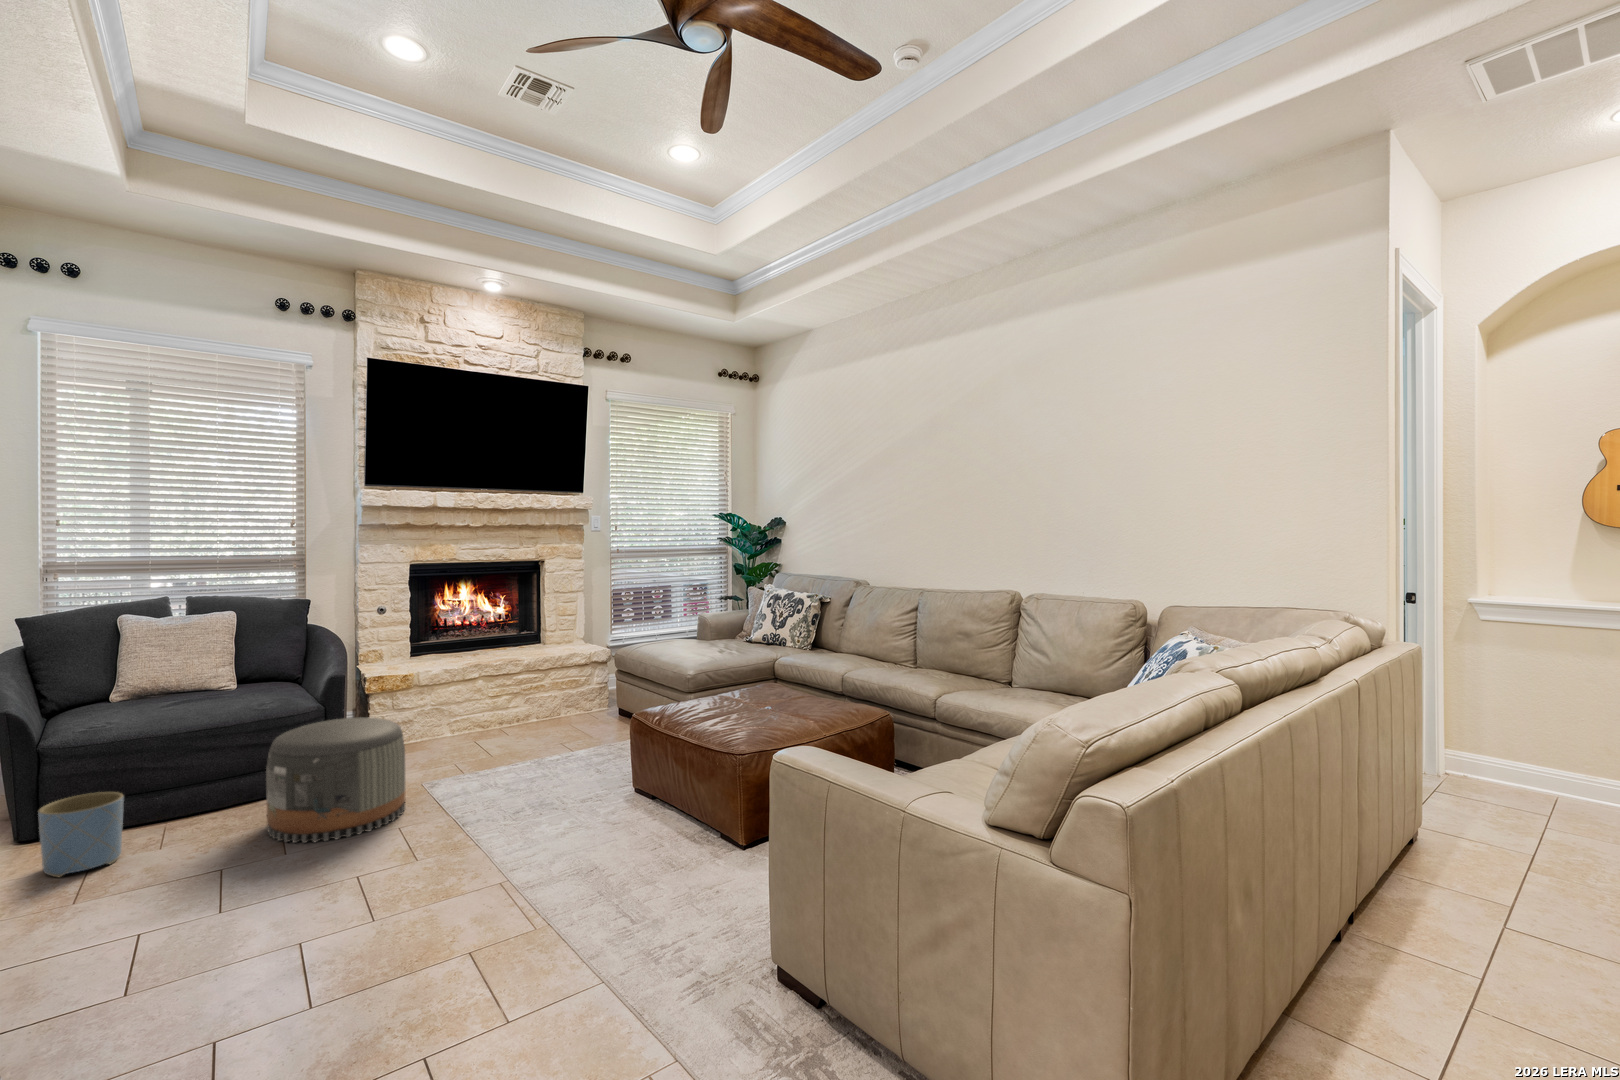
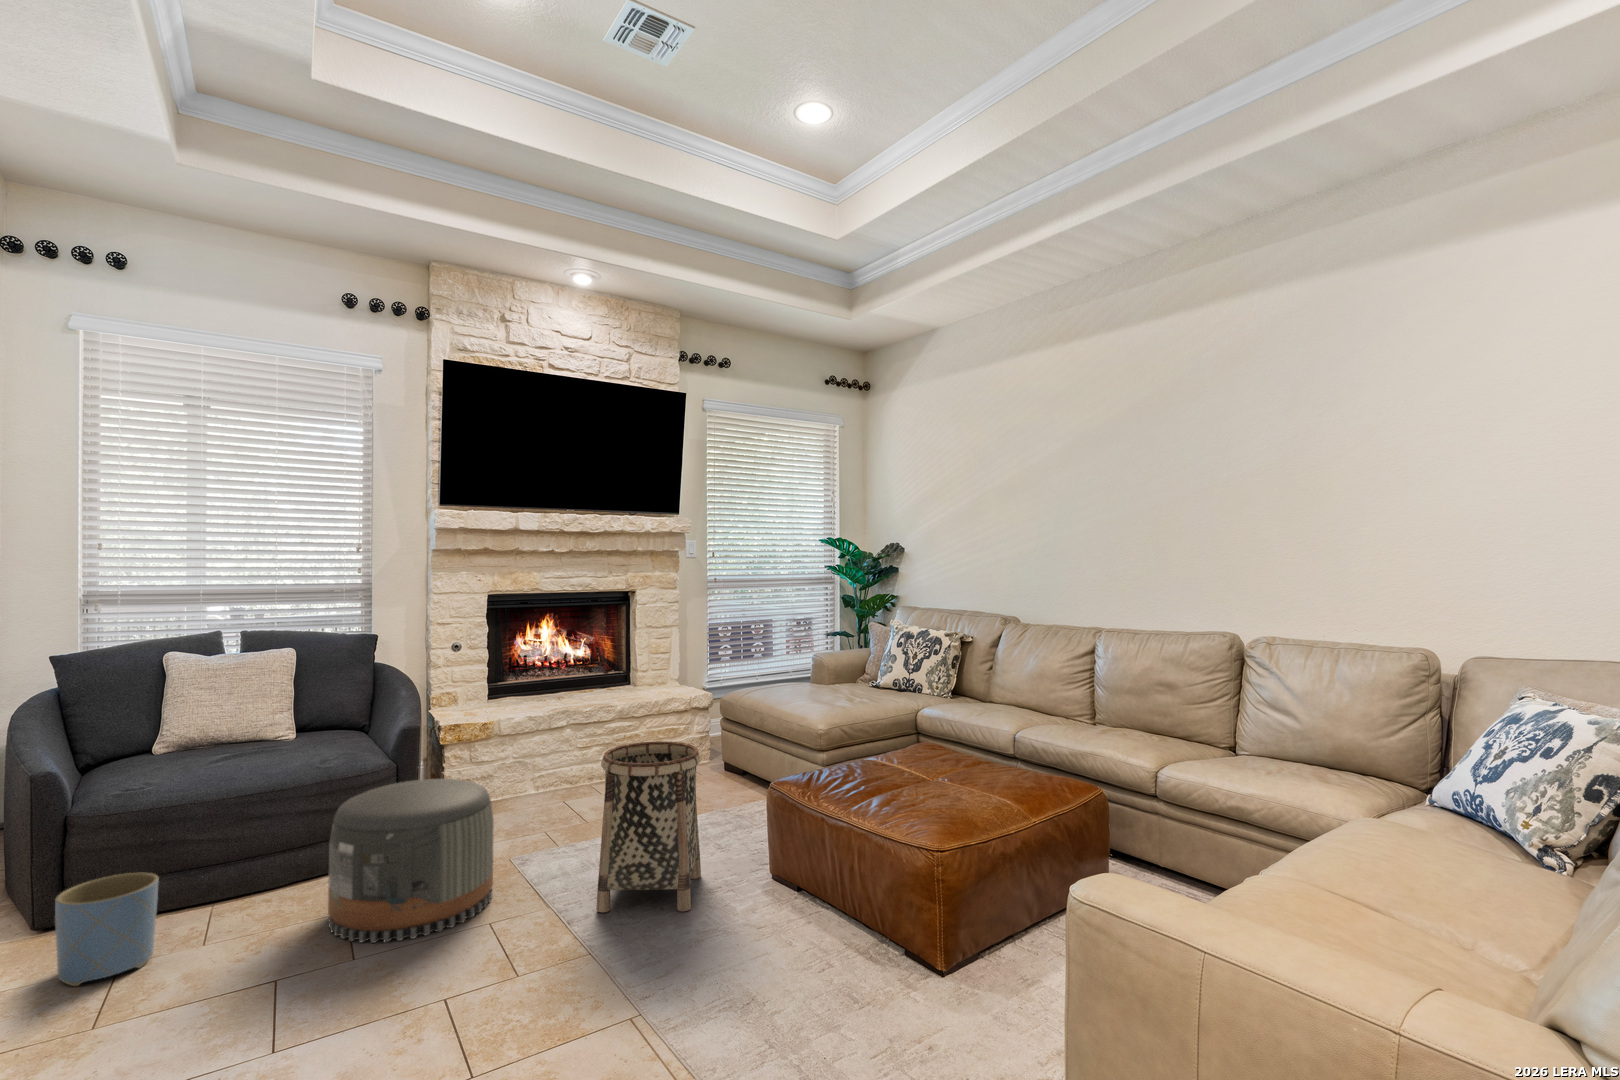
basket: none [488,686,579,818] -> present [596,741,701,912]

